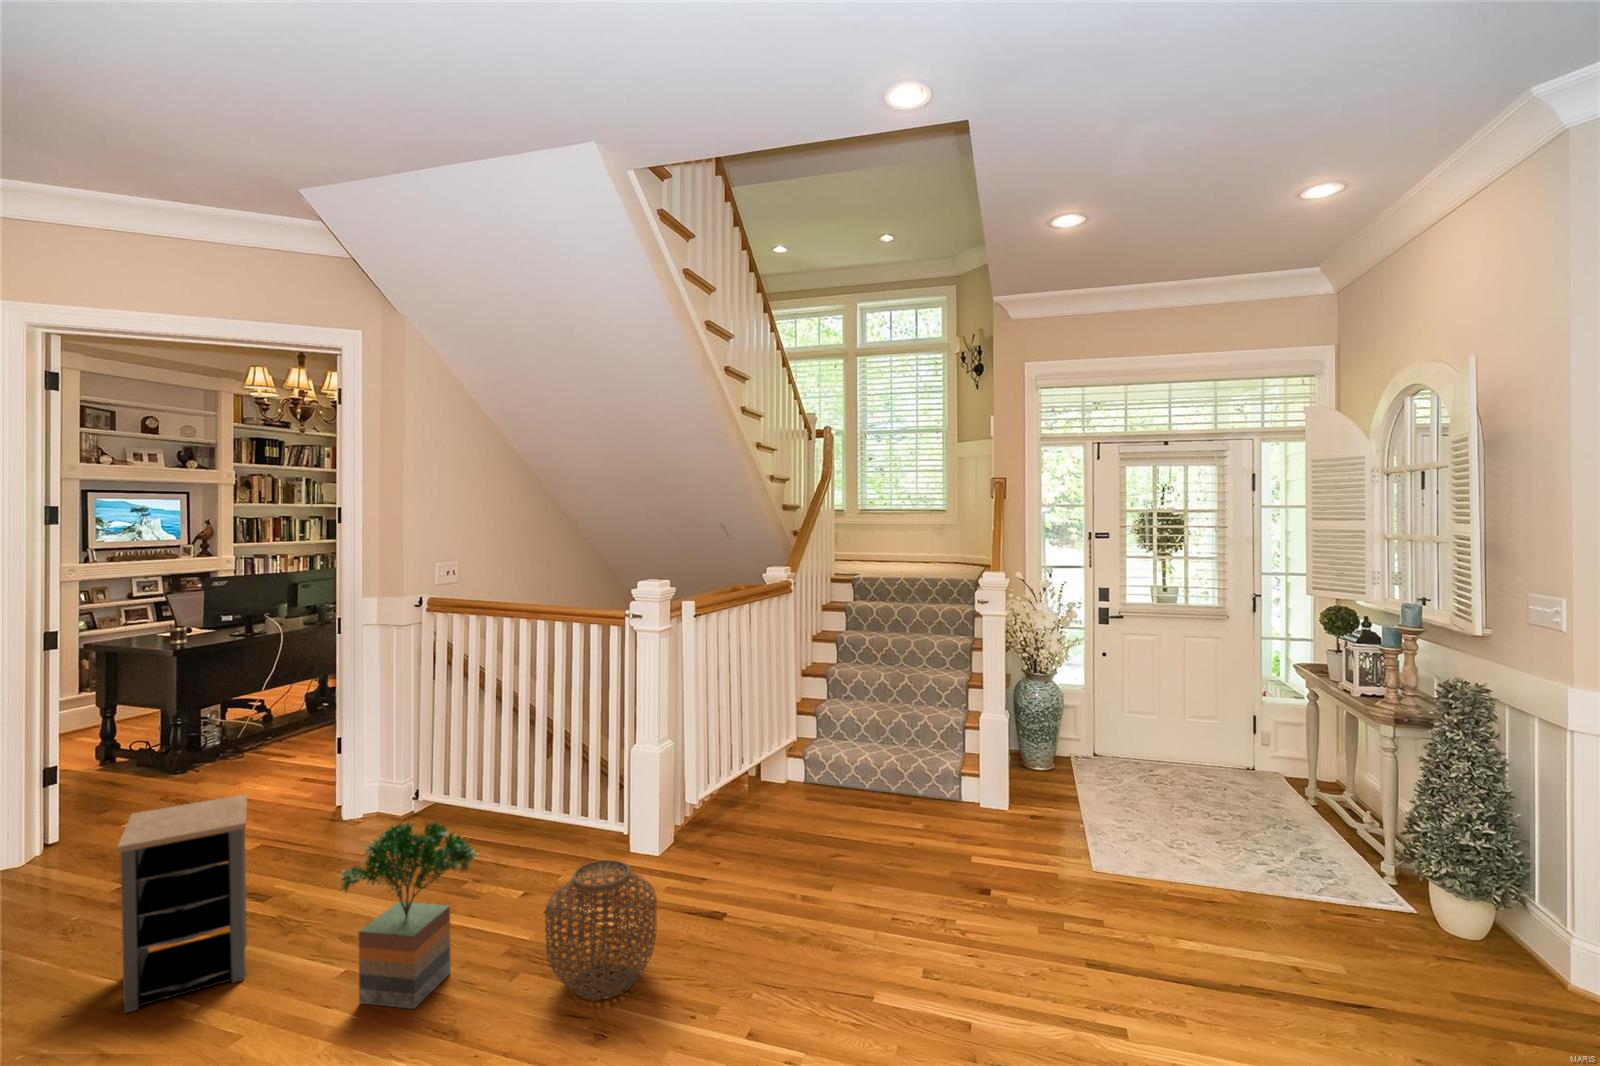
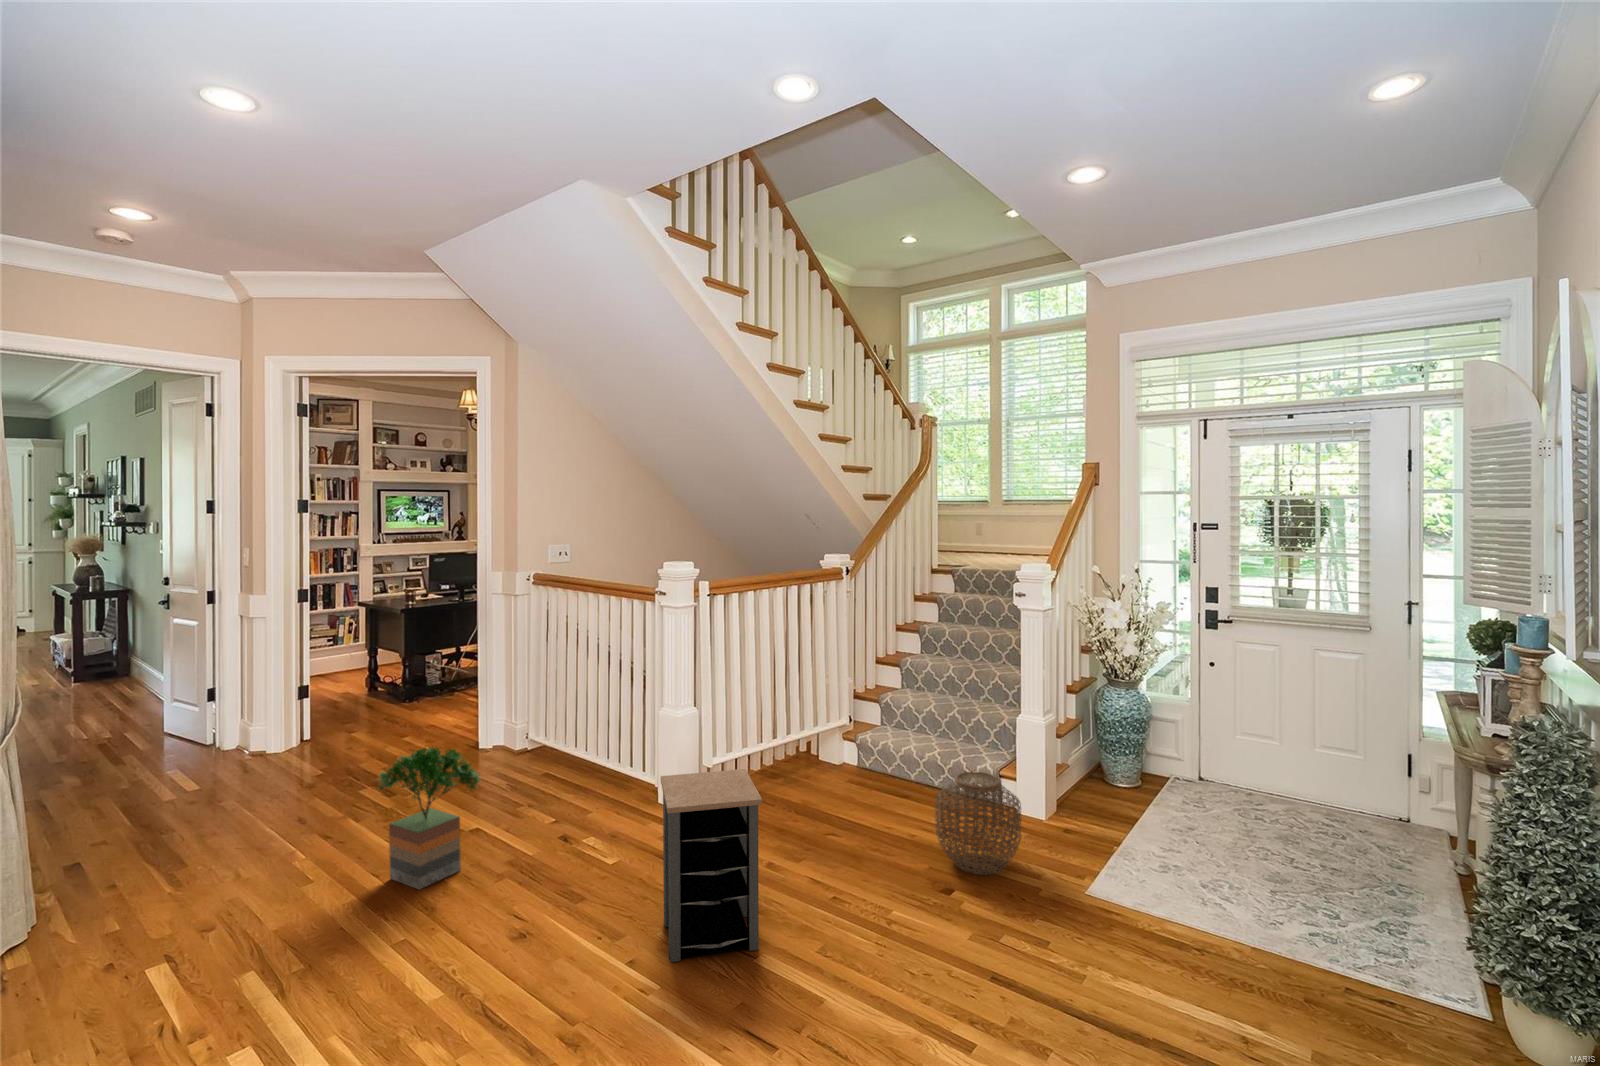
side table: present [117,794,247,1013] -> present [661,769,762,962]
woven basket: present [545,860,657,999] -> present [935,772,1021,875]

